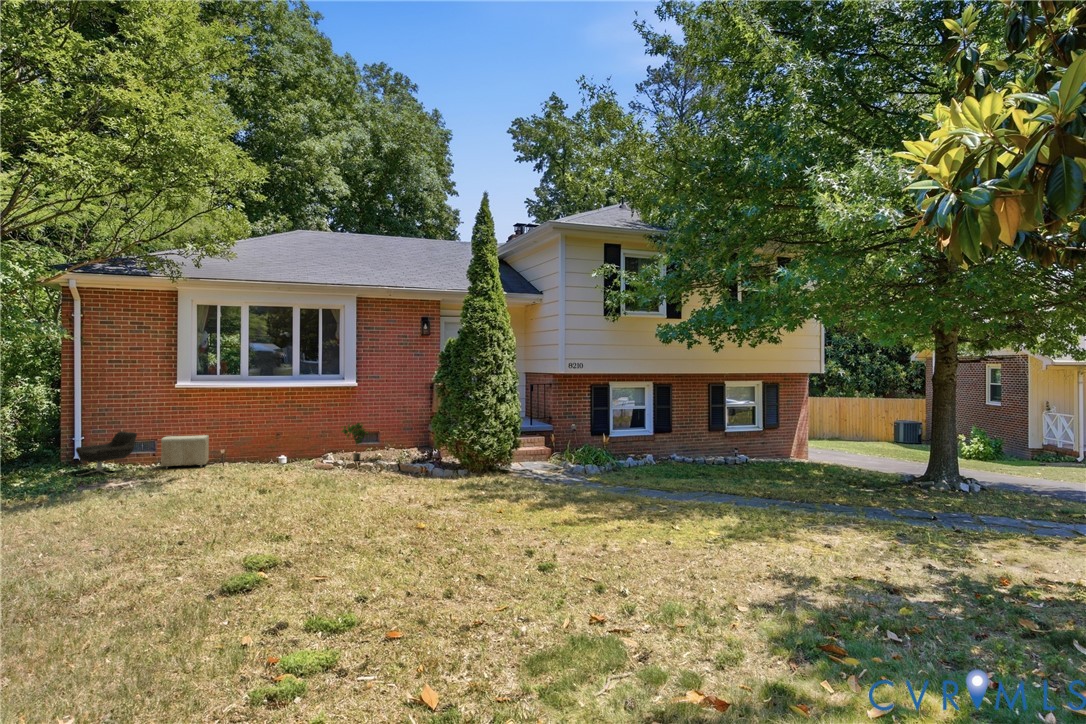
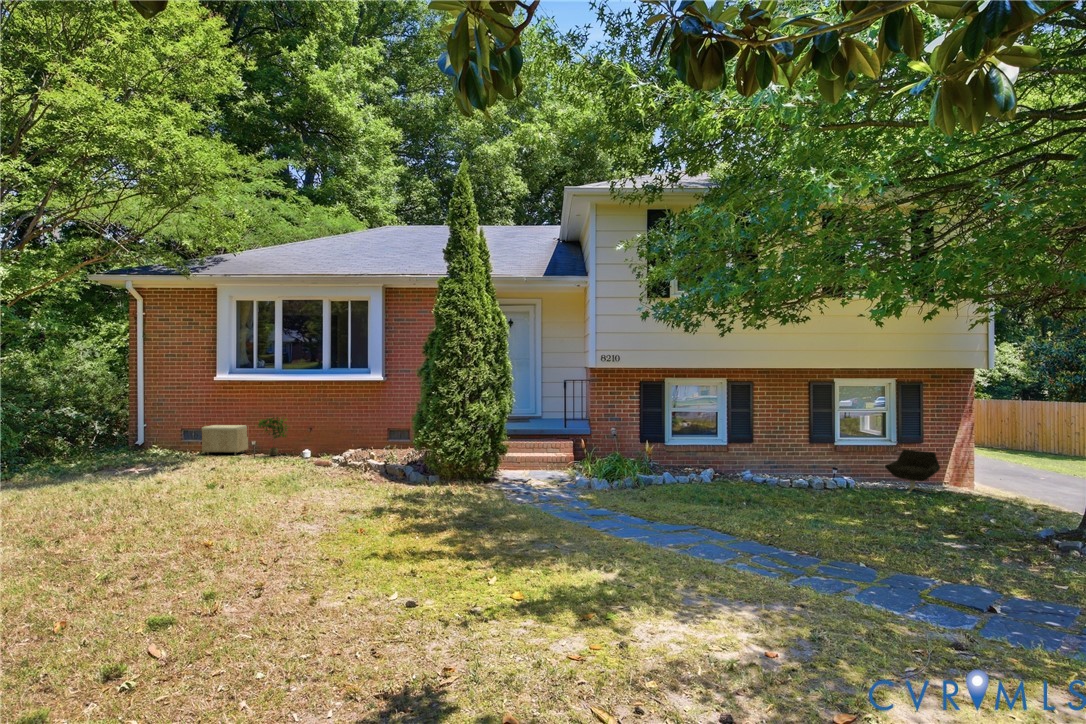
potted plant: present [342,423,368,461] -> present [258,417,287,456]
lounge chair: present [76,431,137,474] -> present [885,449,940,492]

